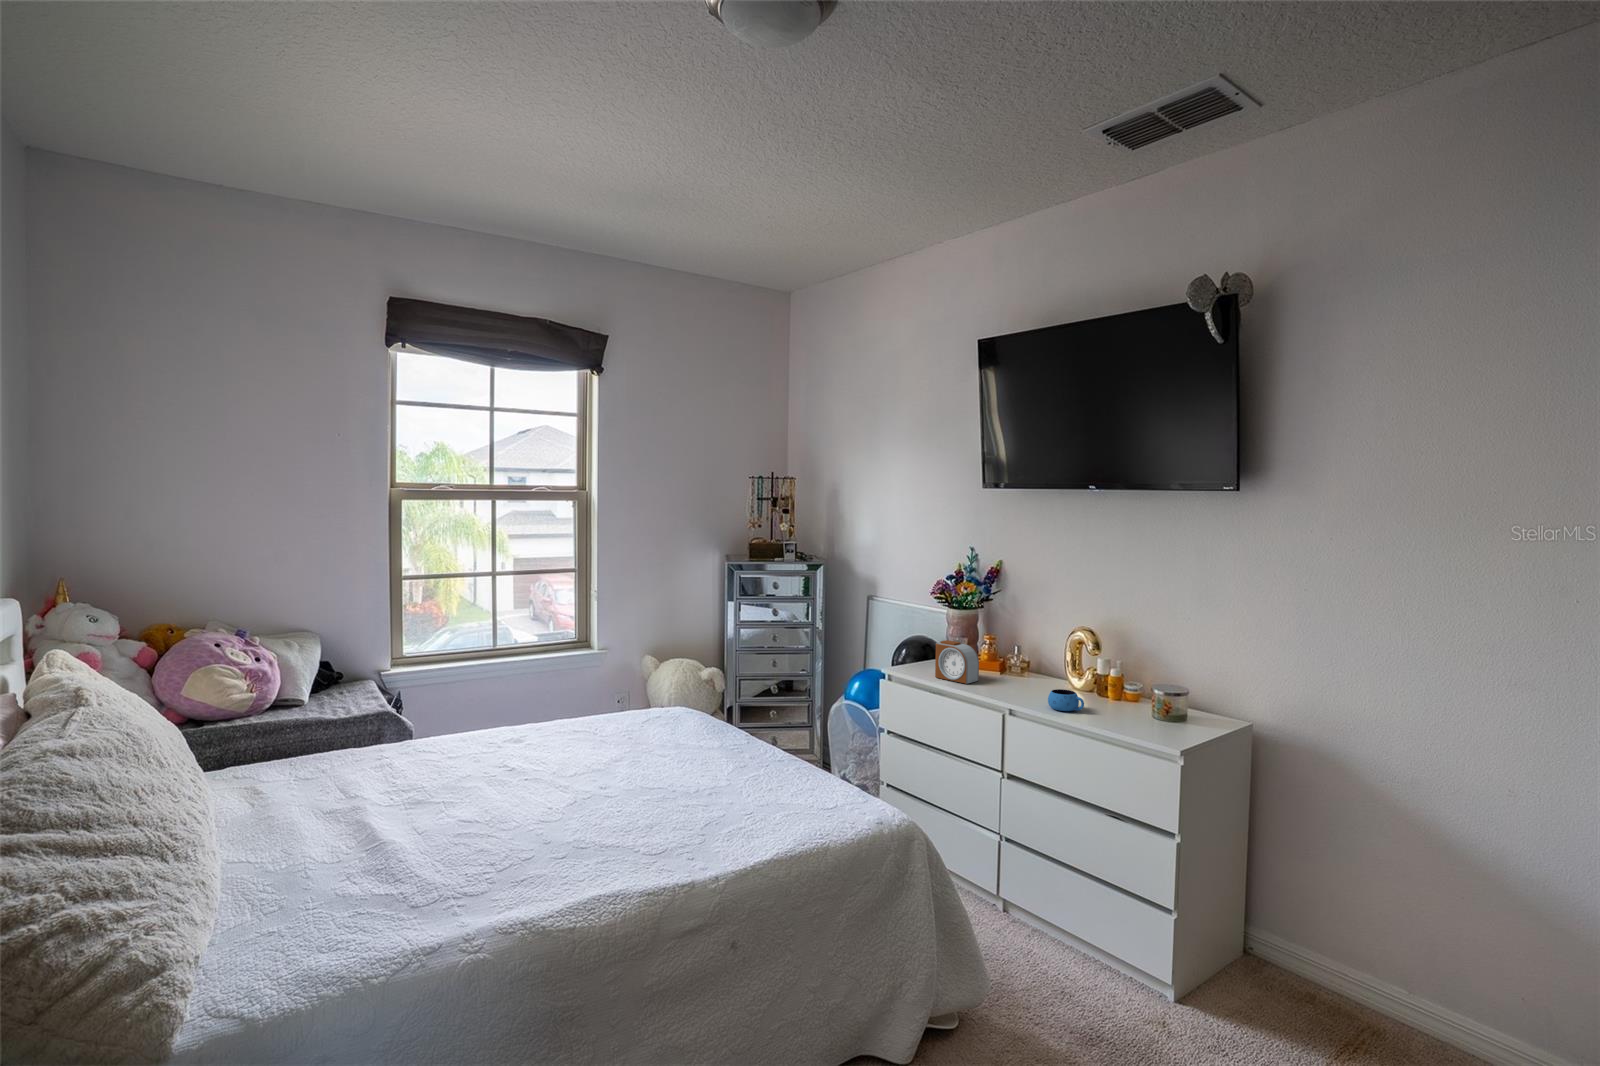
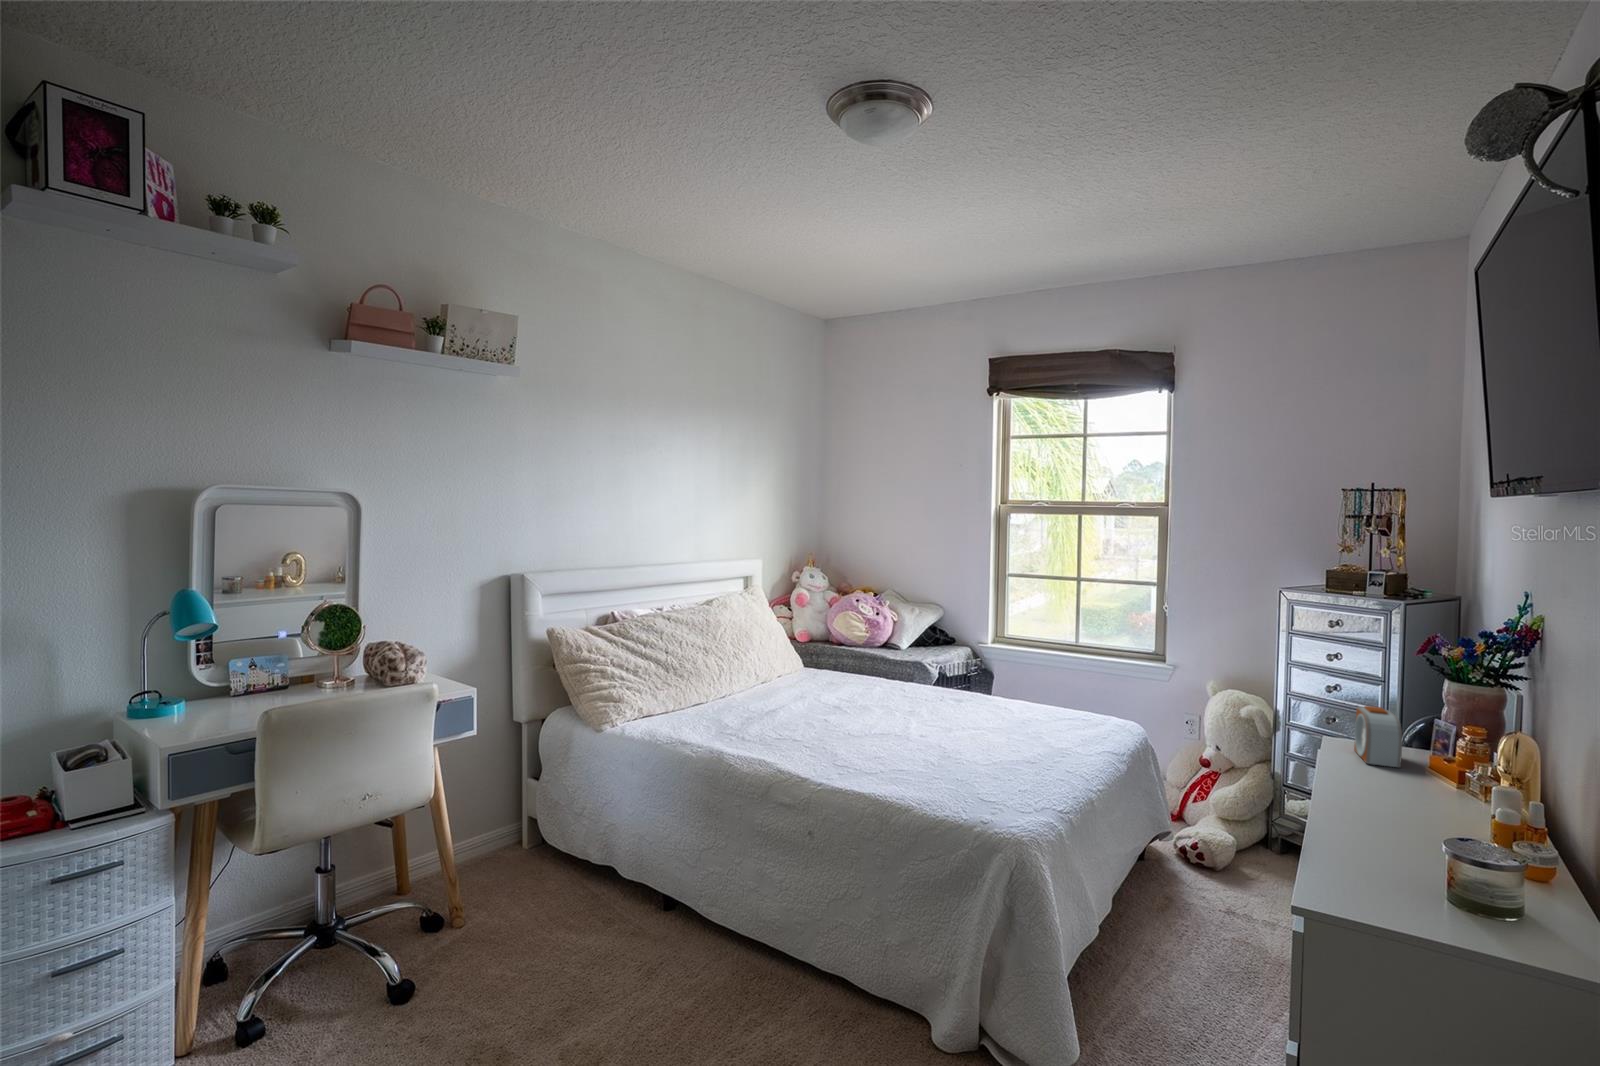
mug: present [1048,689,1084,711] -> none [1371,785,1422,819]

